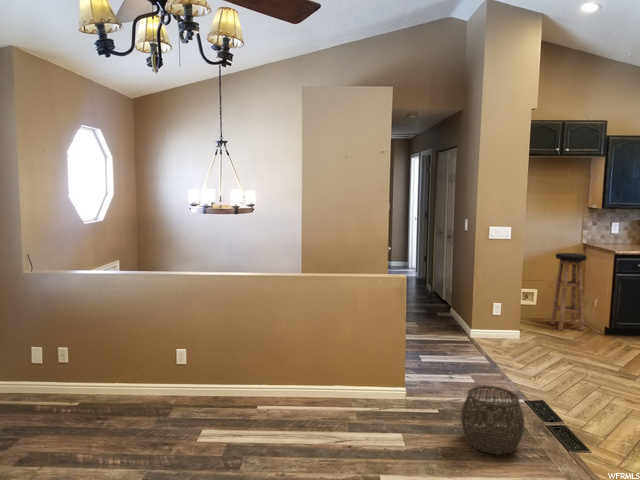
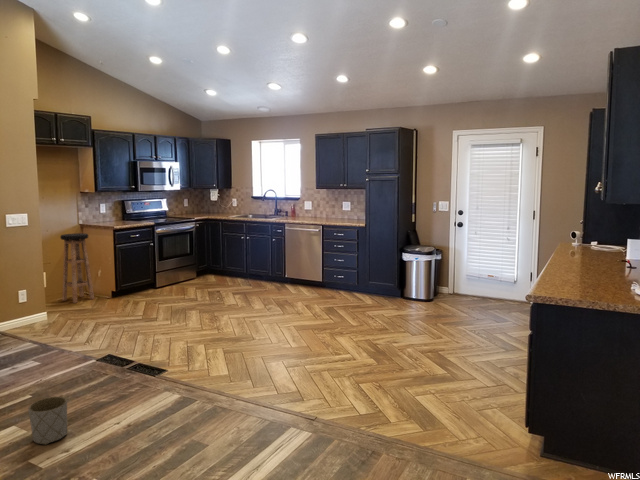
woven basket: present [461,385,524,455] -> none [68,347,127,406]
planter: none [400,418,436,467] -> present [28,396,67,445]

